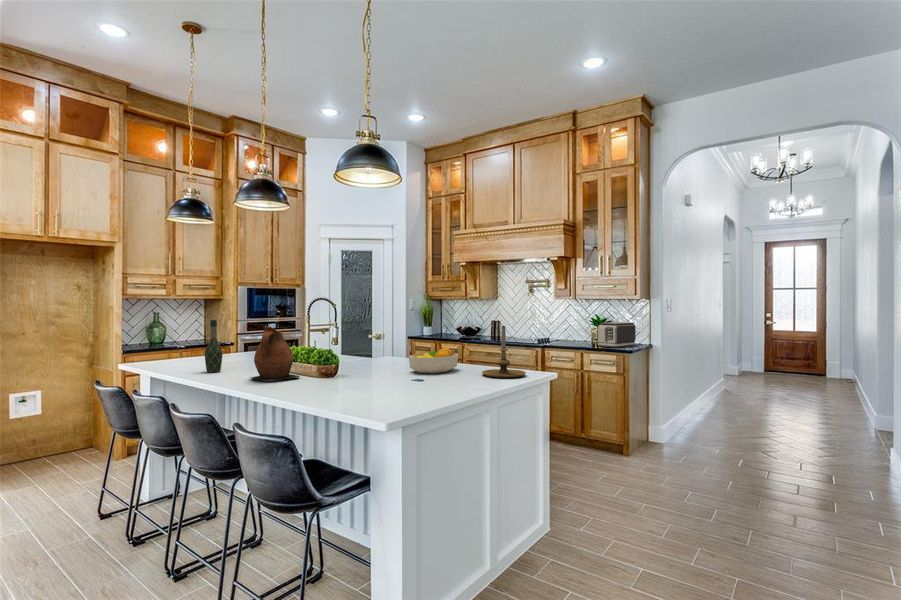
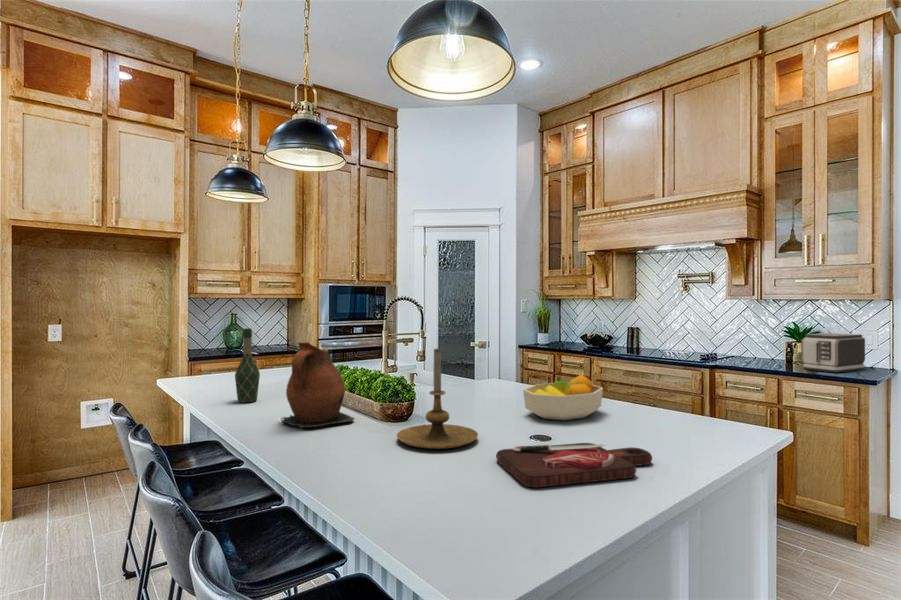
candle holder: present [482,326,526,378] -> present [397,348,478,449]
cutting board: none [393,377,476,395] -> present [496,443,652,487]

